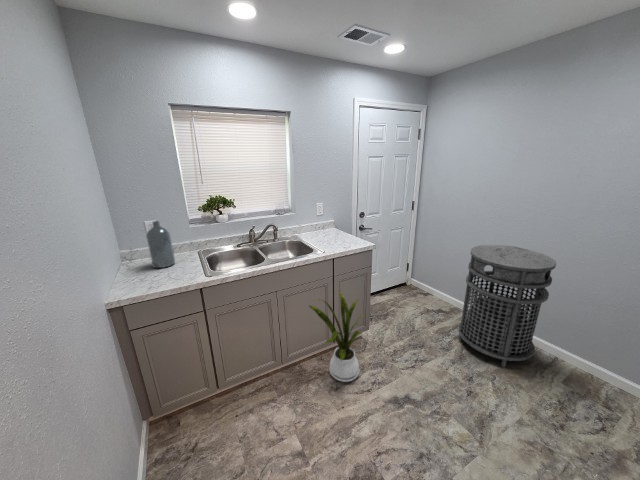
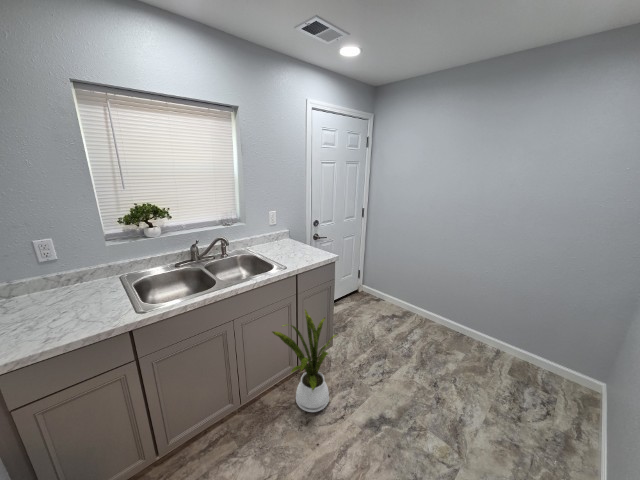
bottle: present [147,221,175,268] -> none [37,240,86,306]
trash can: present [458,245,556,368] -> none [415,250,500,367]

